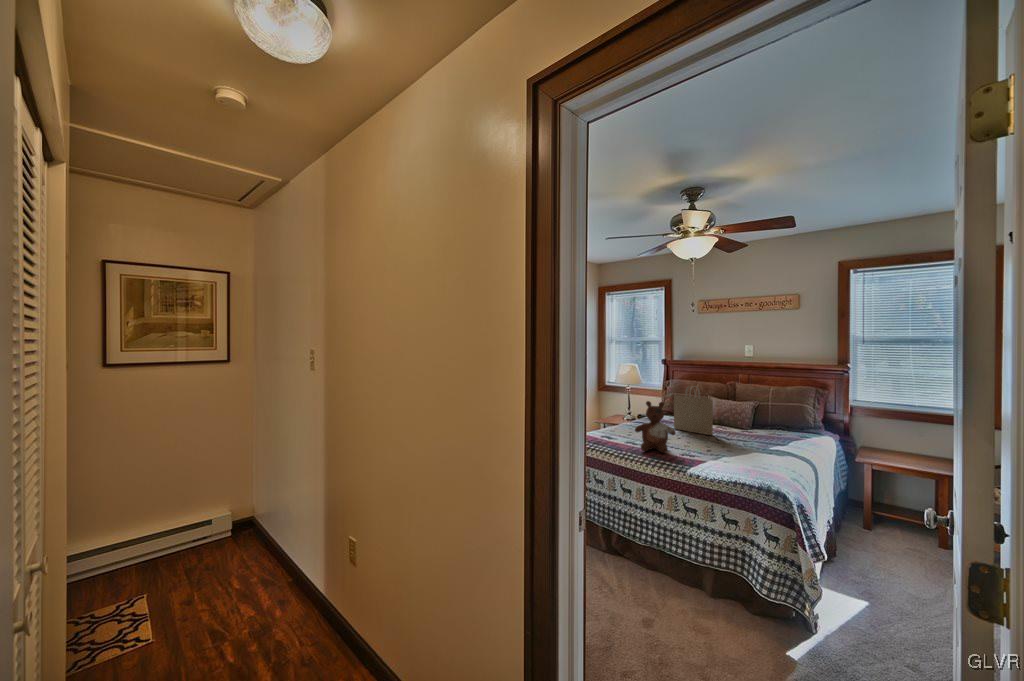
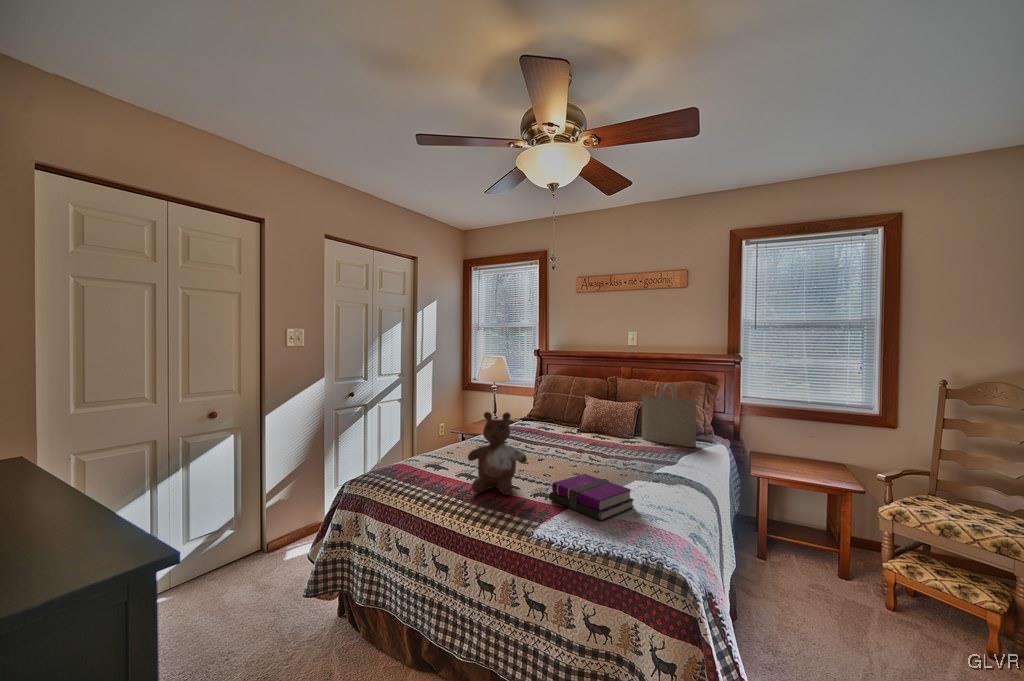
tote bag: present [674,386,713,435] -> present [642,383,696,447]
notebook: none [694,444,753,468] -> present [550,474,634,521]

